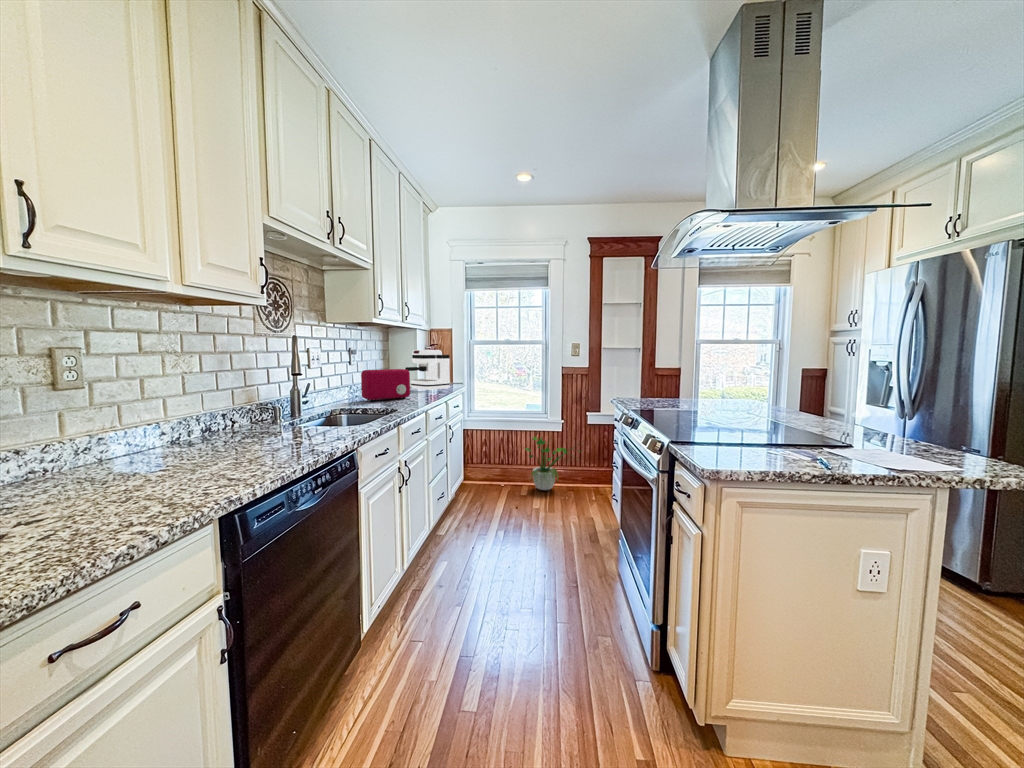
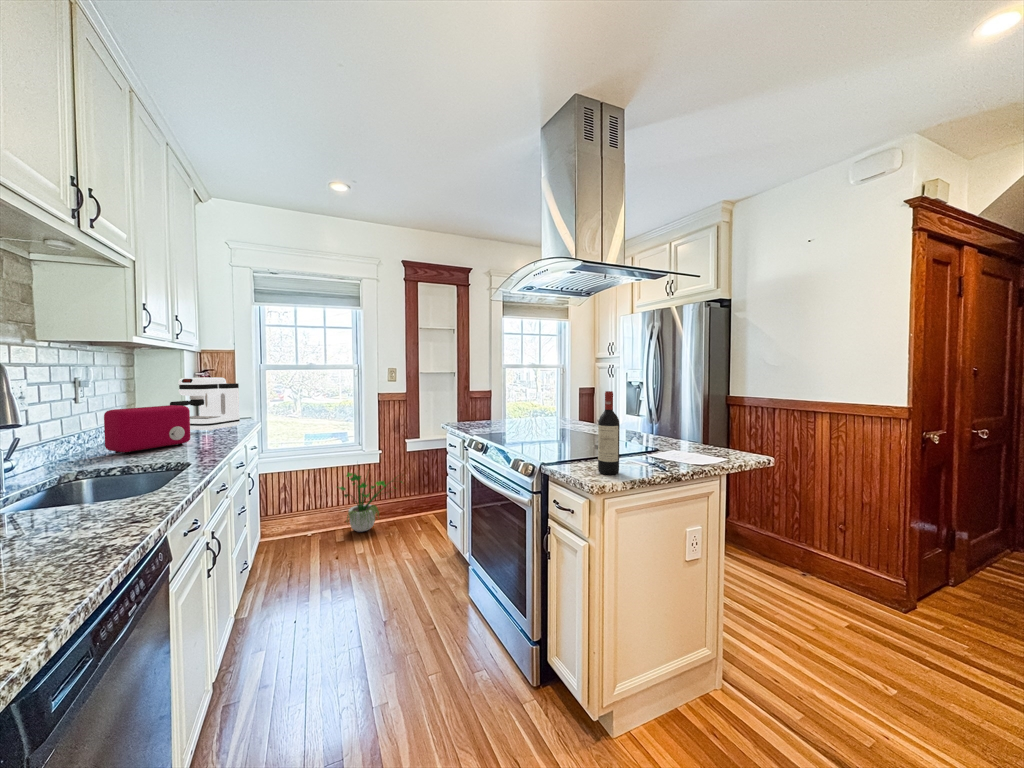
wine bottle: none [726,363,756,461] -> present [598,391,619,475]

